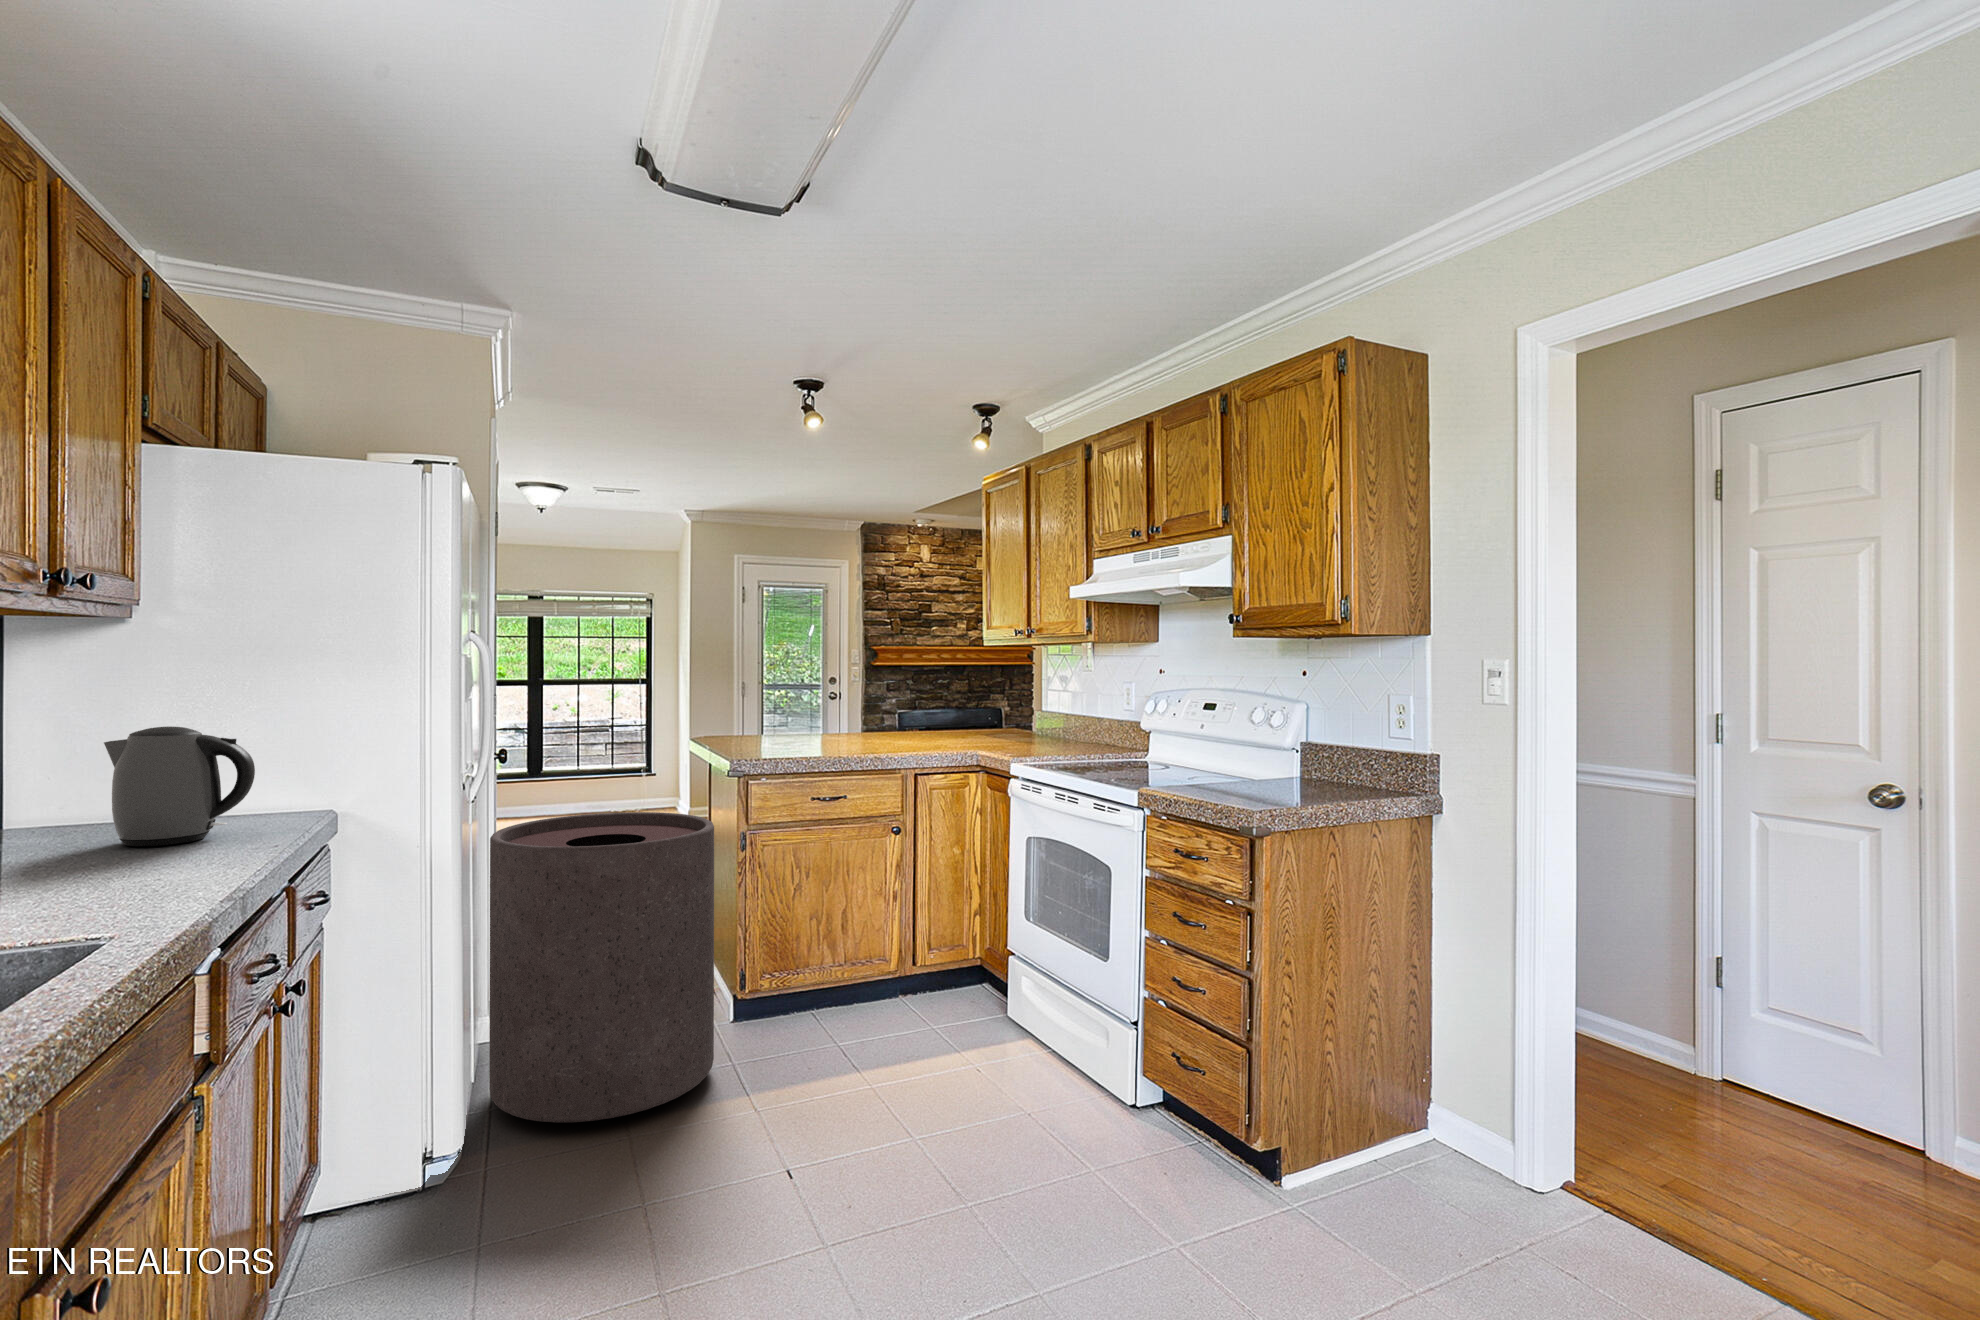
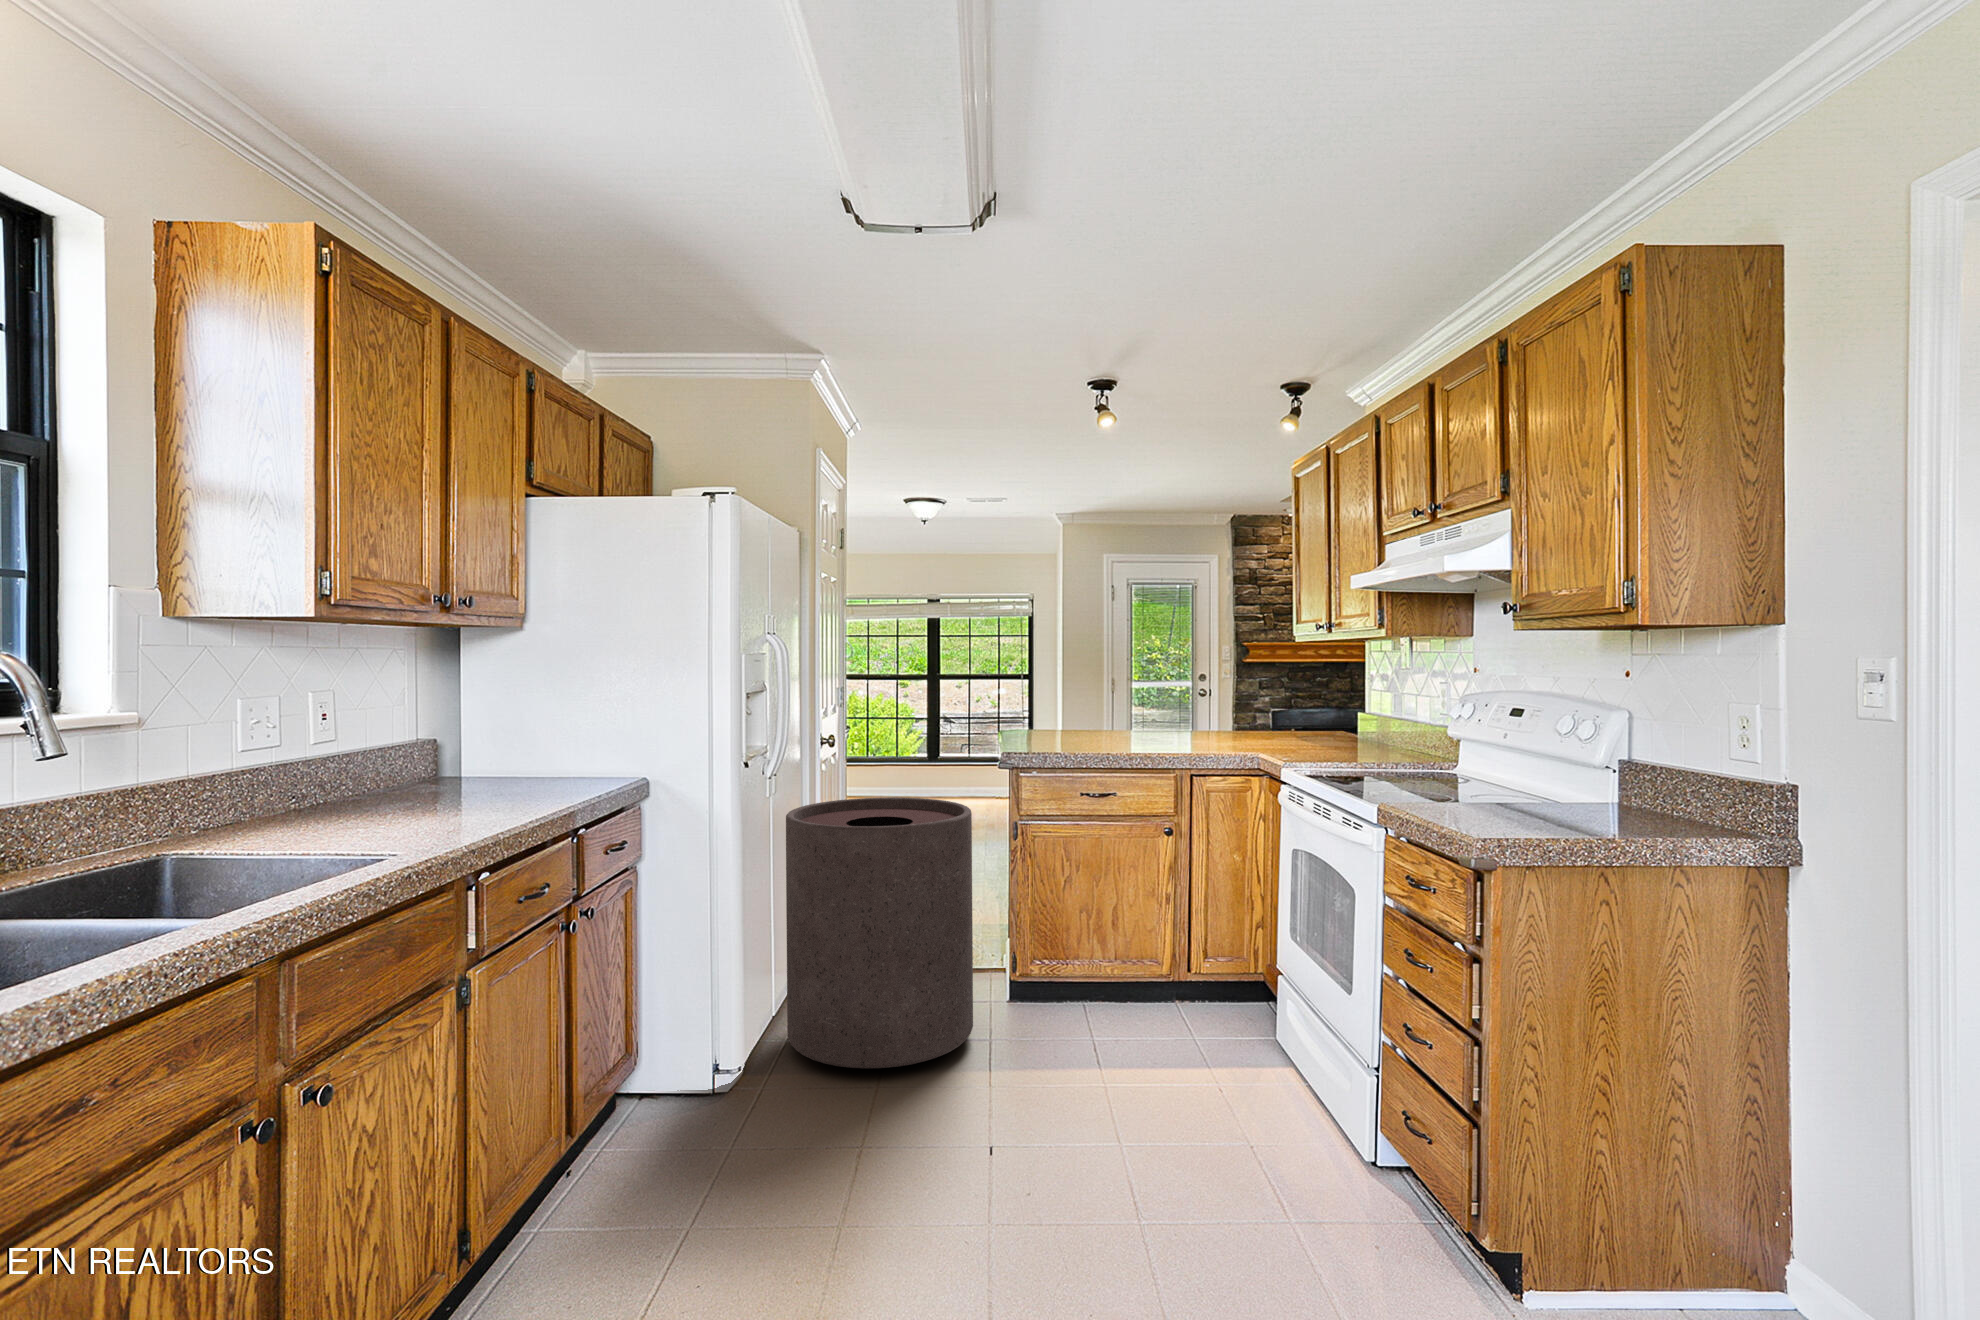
kettle: present [104,726,255,846] -> none [479,716,570,804]

